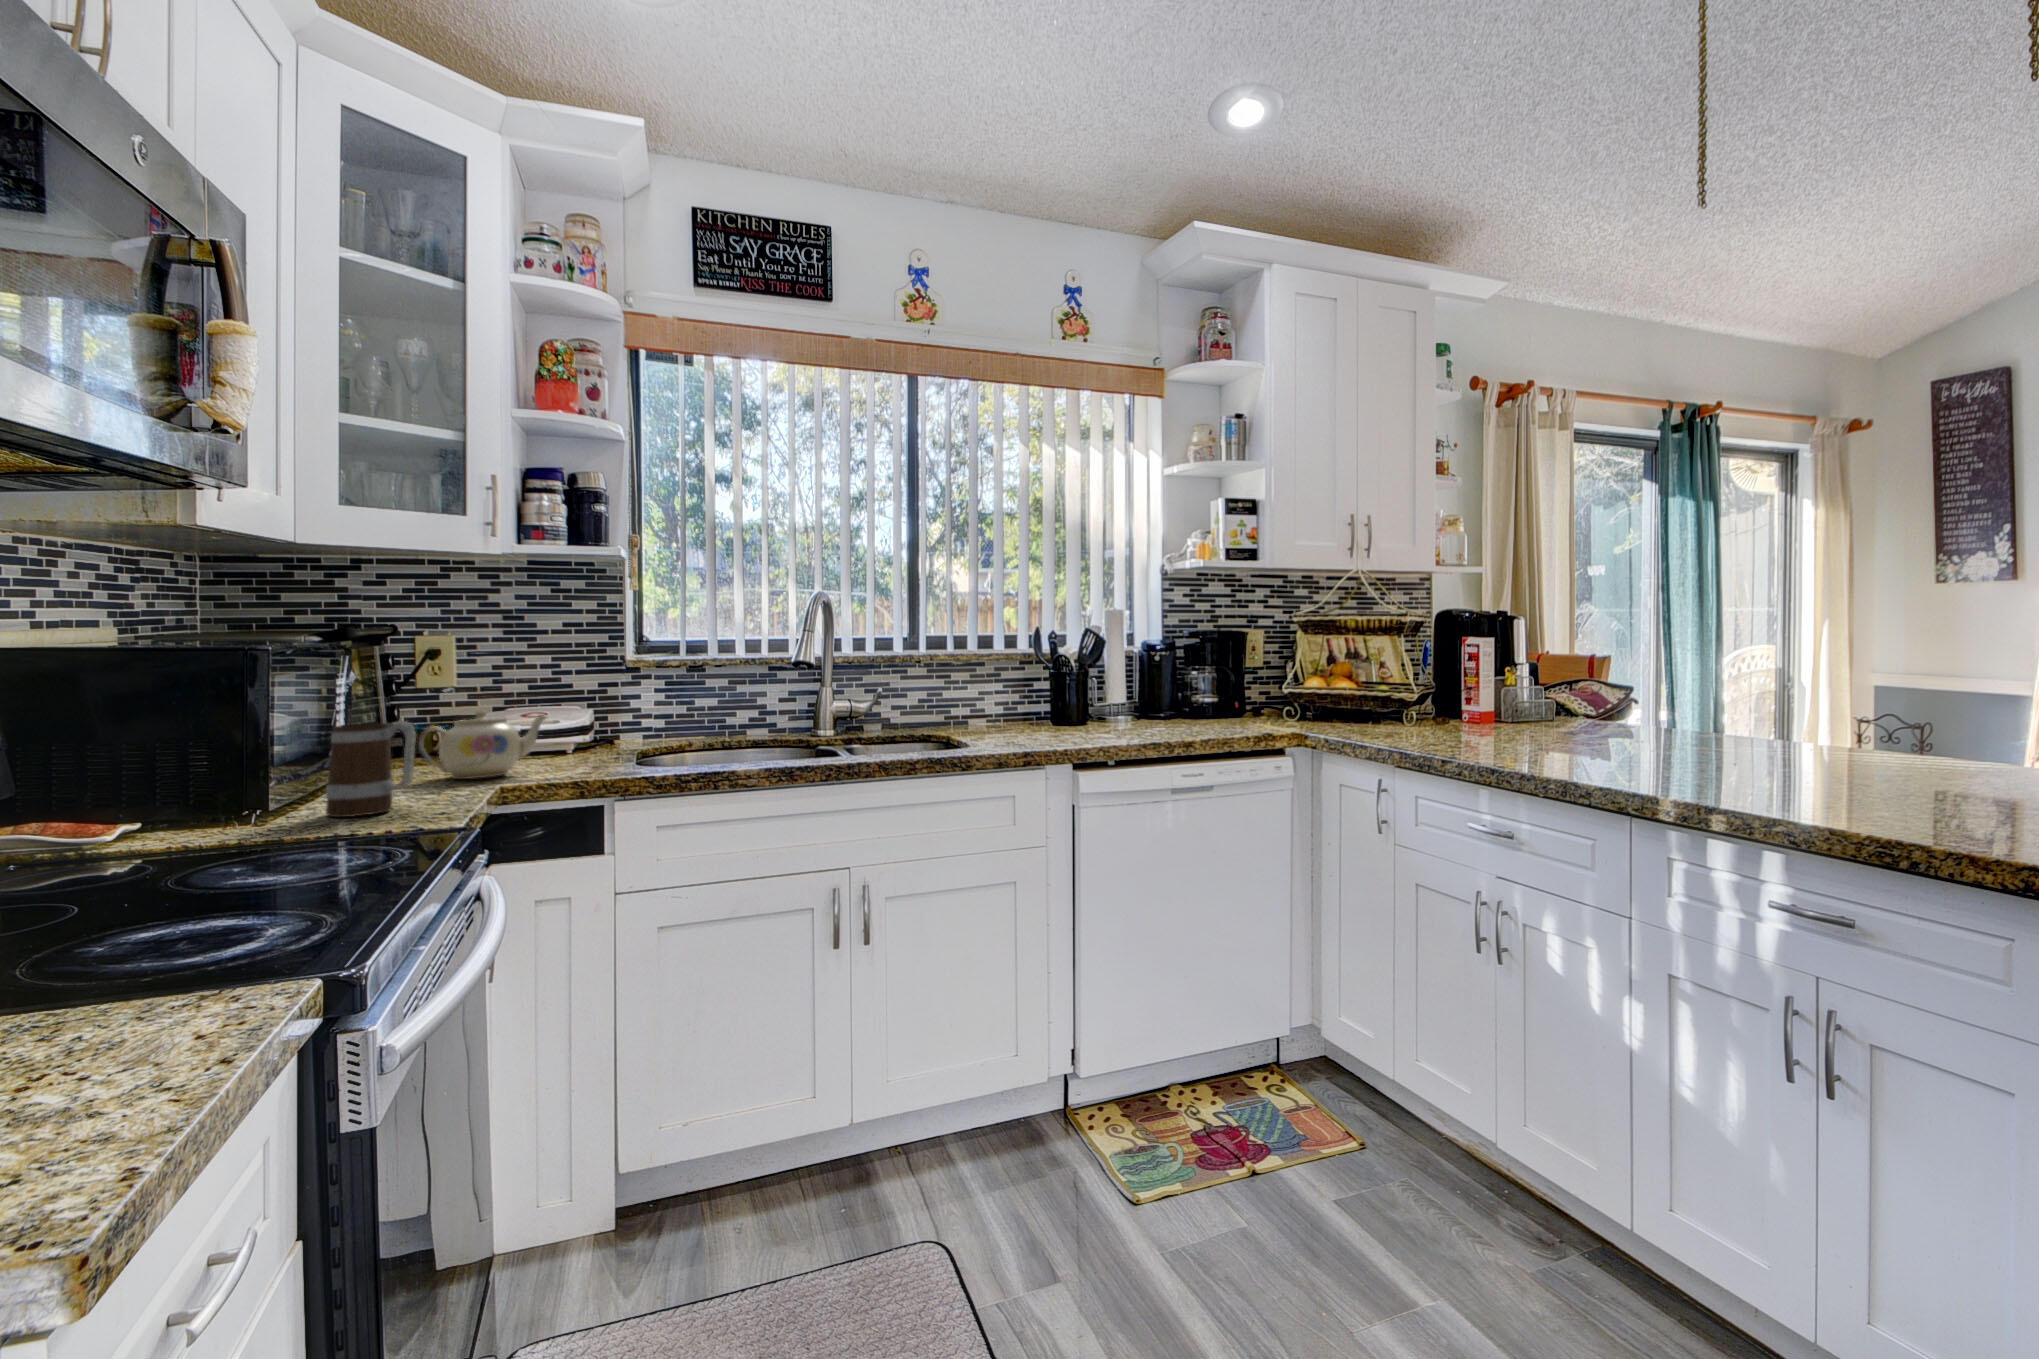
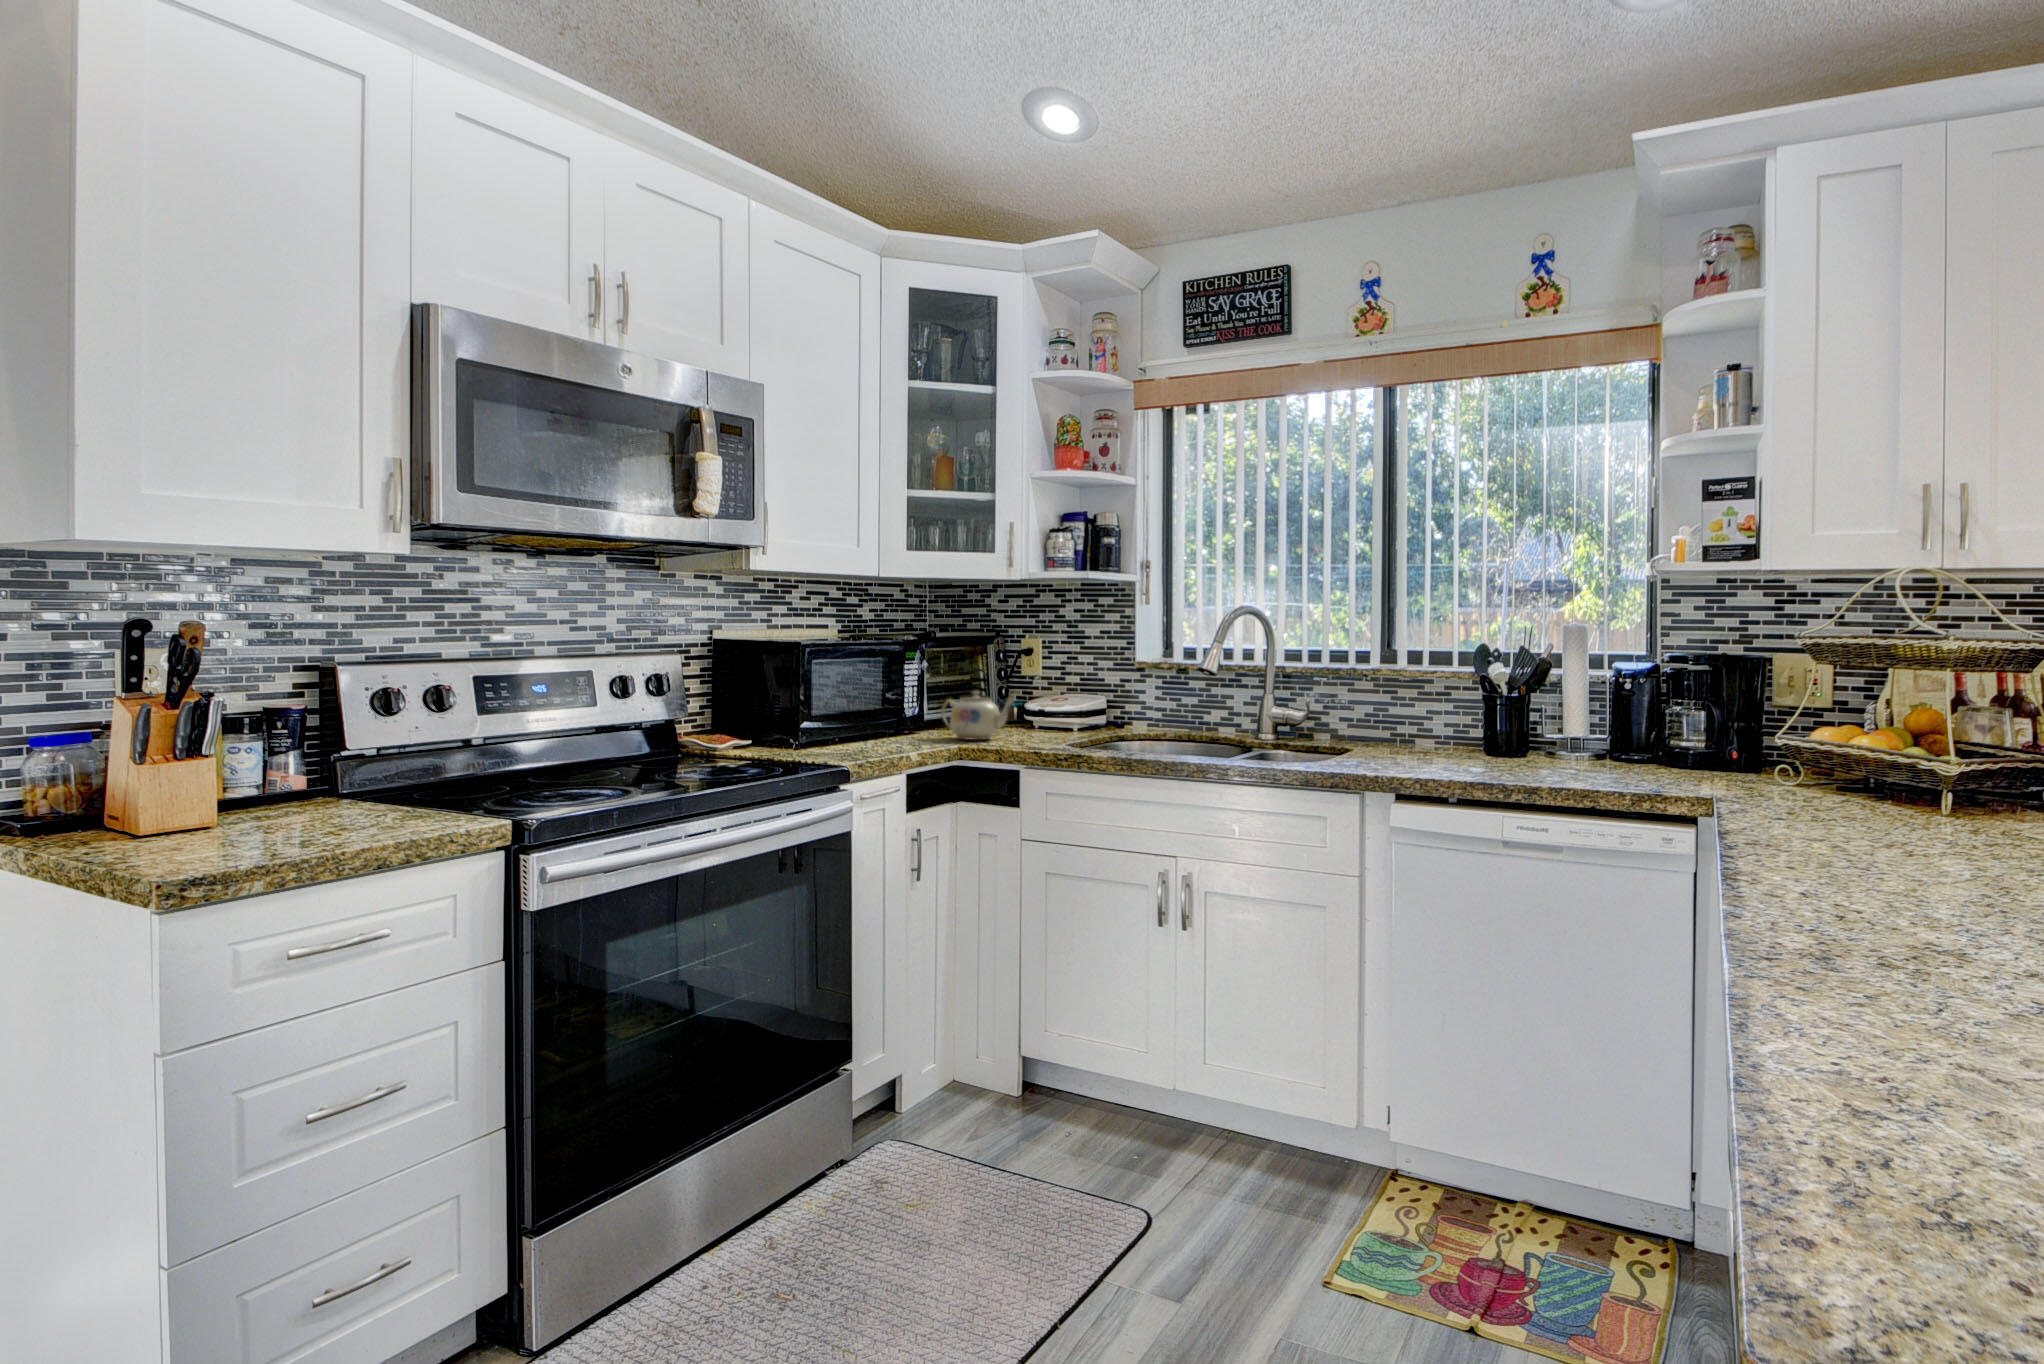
mug: present [326,721,416,817] -> none [830,690,867,750]

